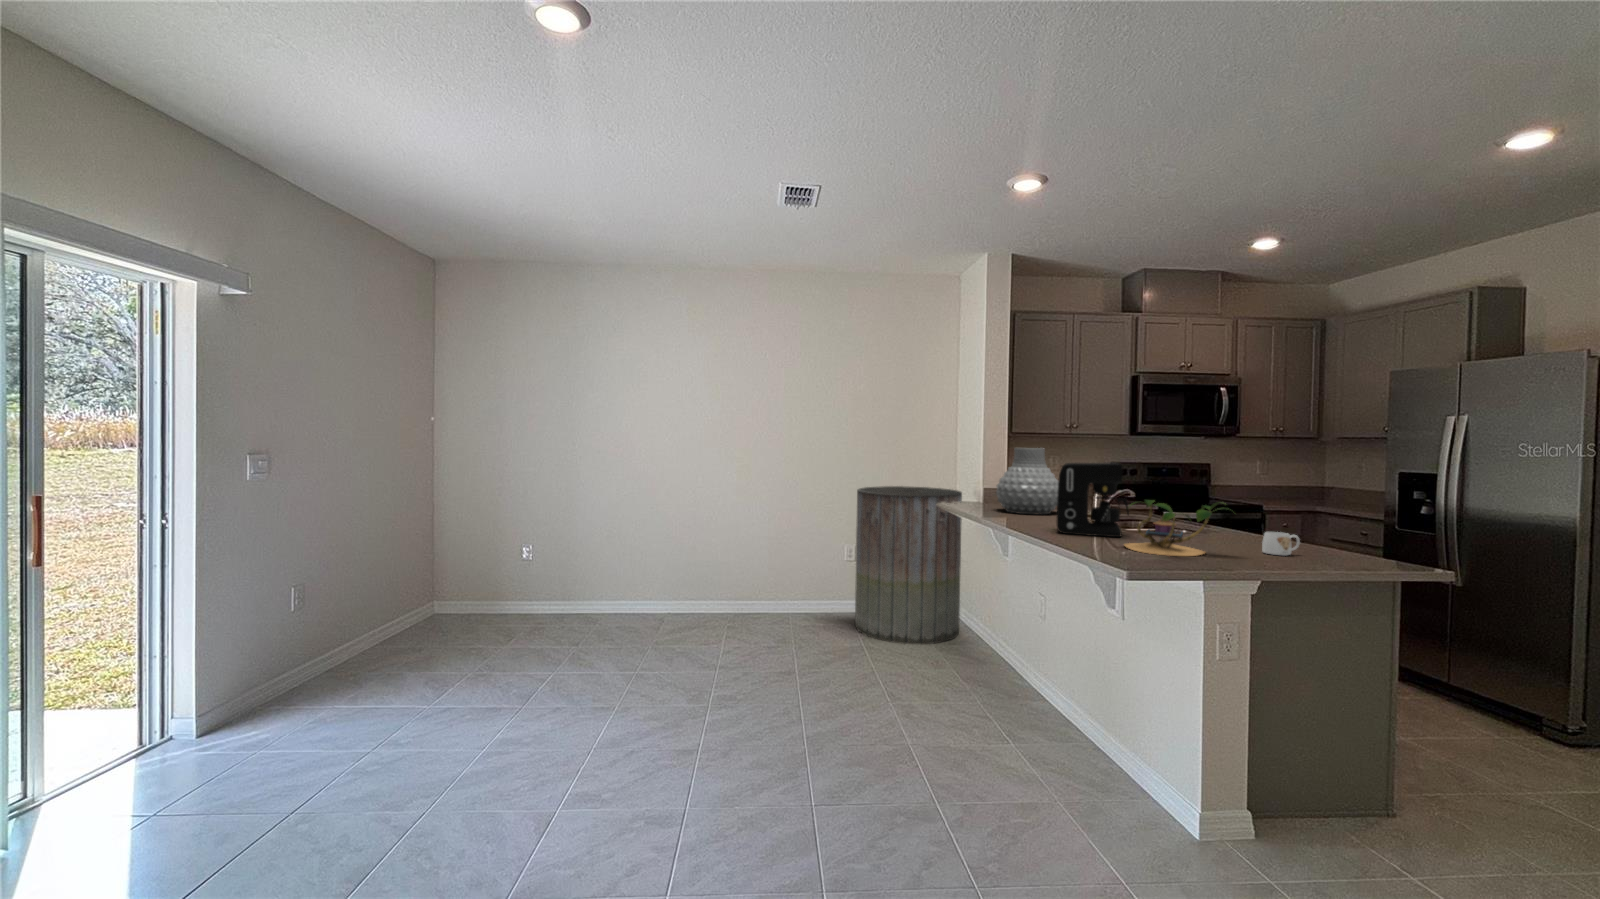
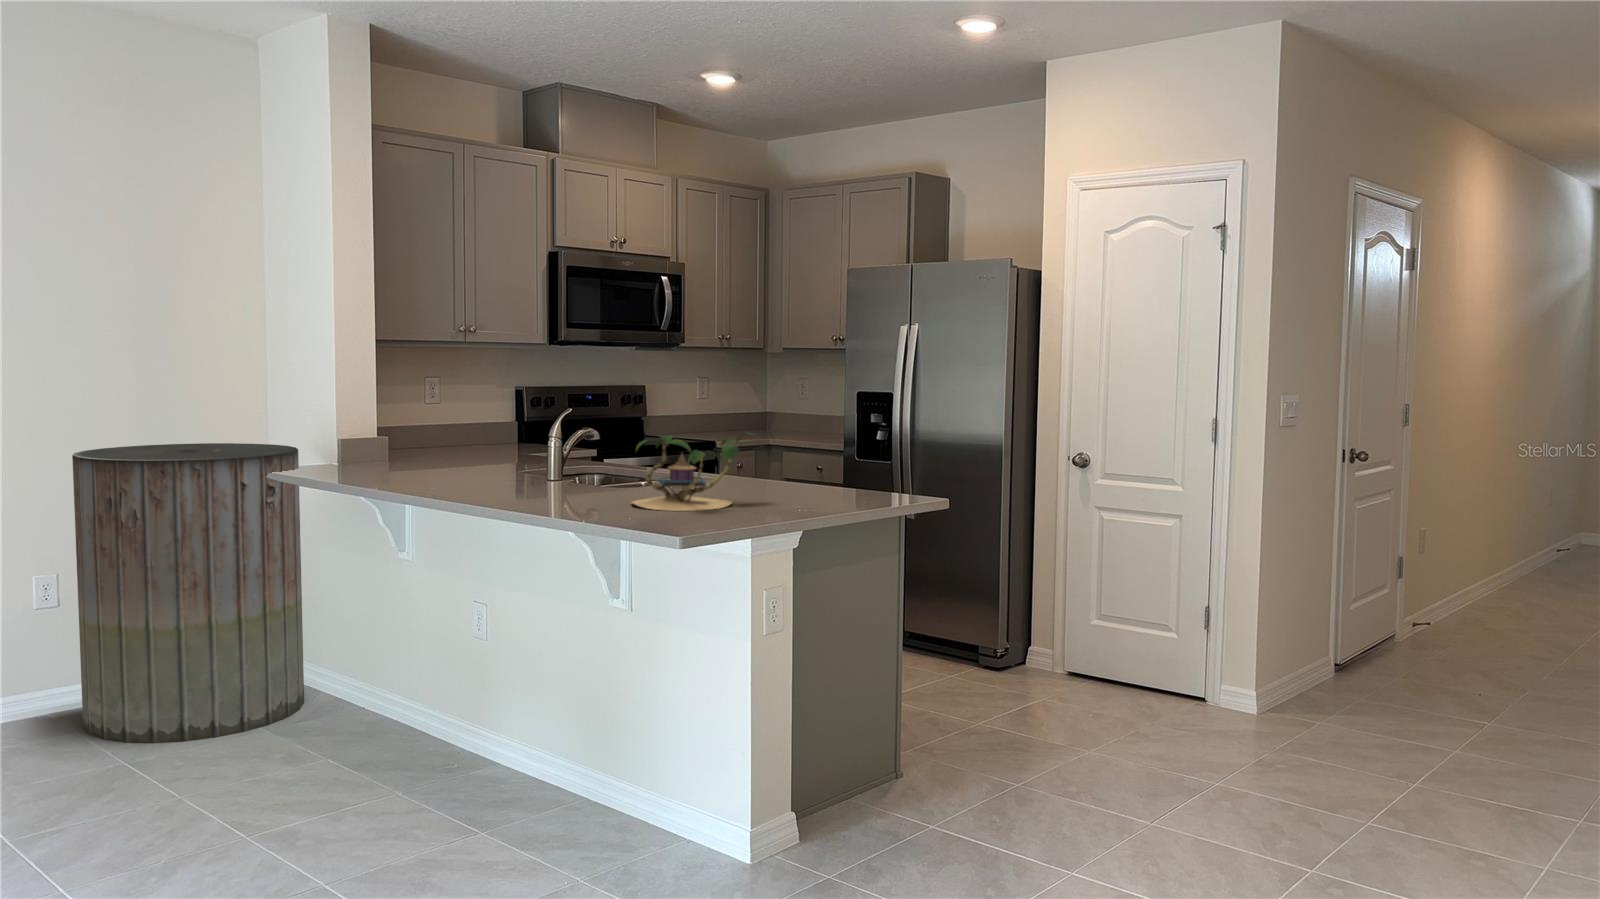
vase: present [996,448,1058,514] -> none [378,365,487,475]
coffee maker: present [1057,463,1129,537] -> none [513,385,617,497]
mug: present [1262,532,1300,556] -> none [783,468,819,497]

